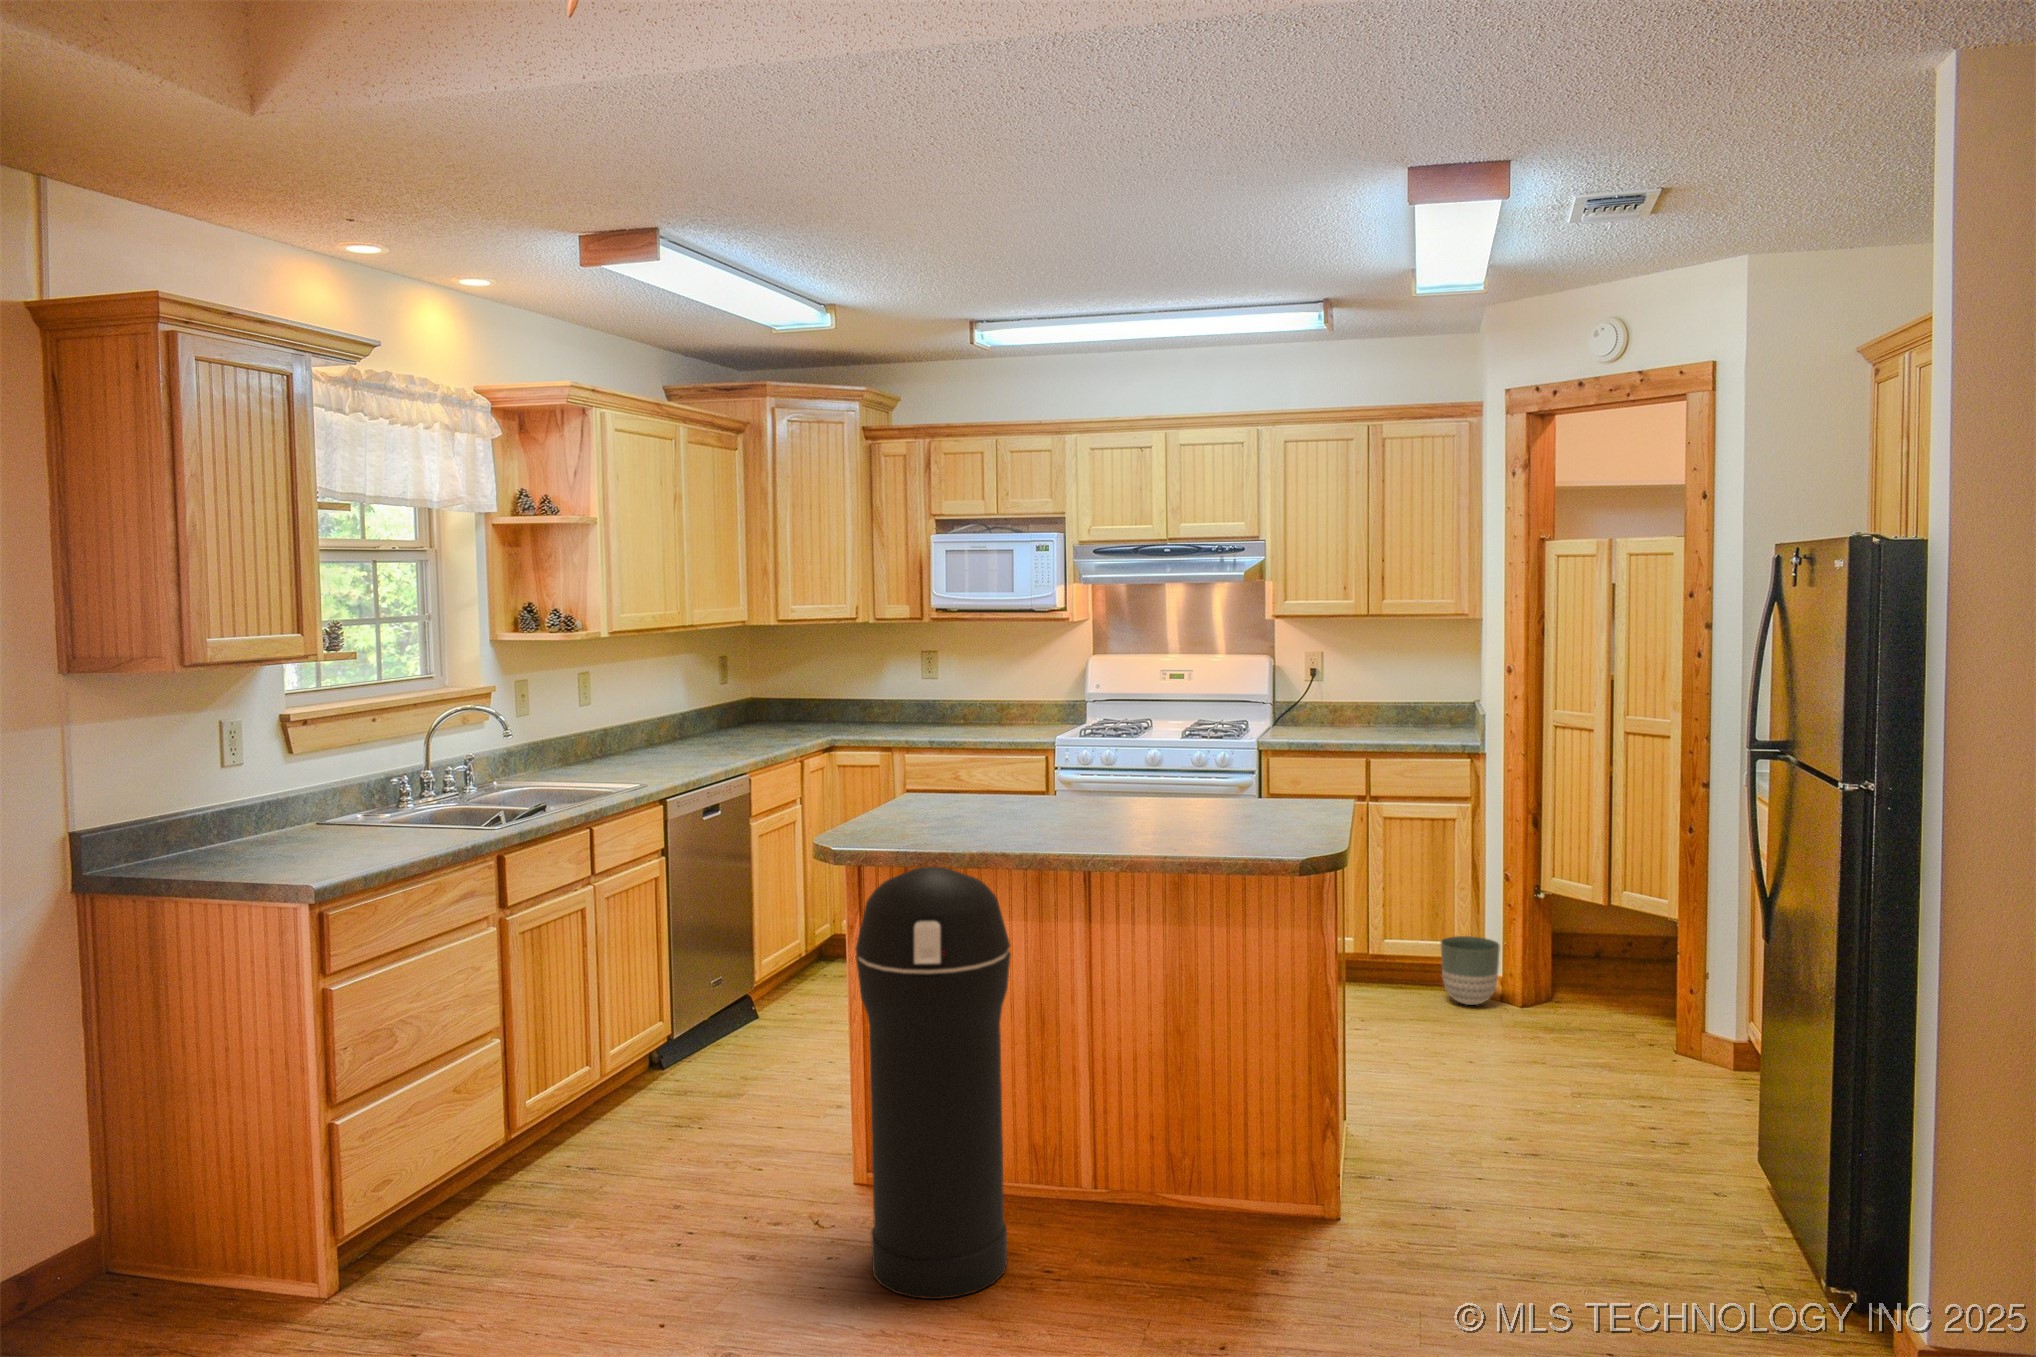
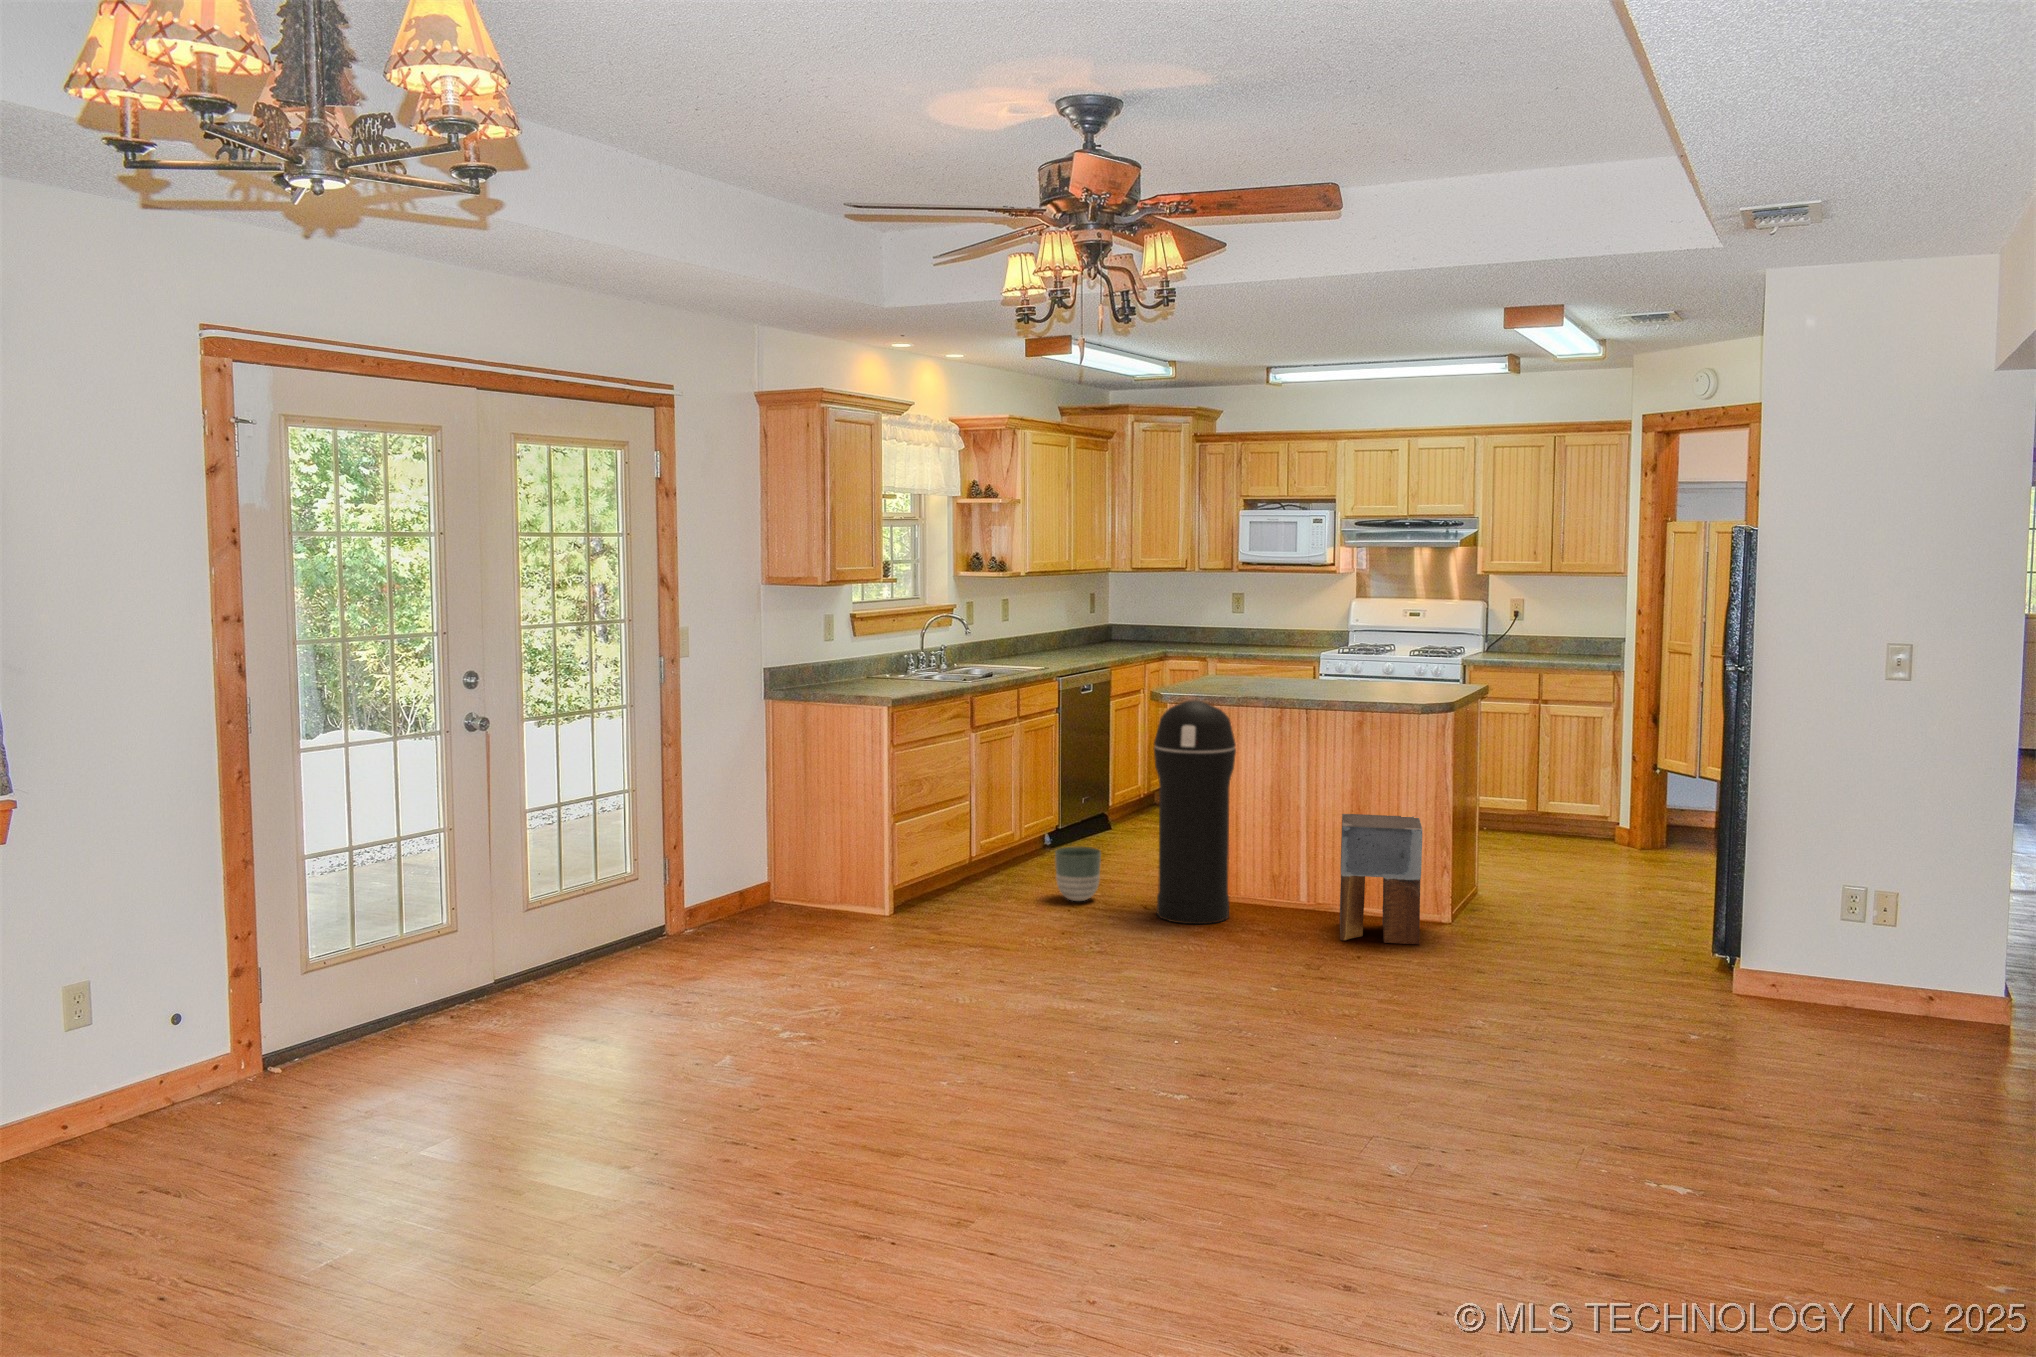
planter: present [1441,936,1500,1005] -> present [1055,846,1101,901]
stool: none [1205,1053,1376,1317] -> present [1340,814,1422,944]

